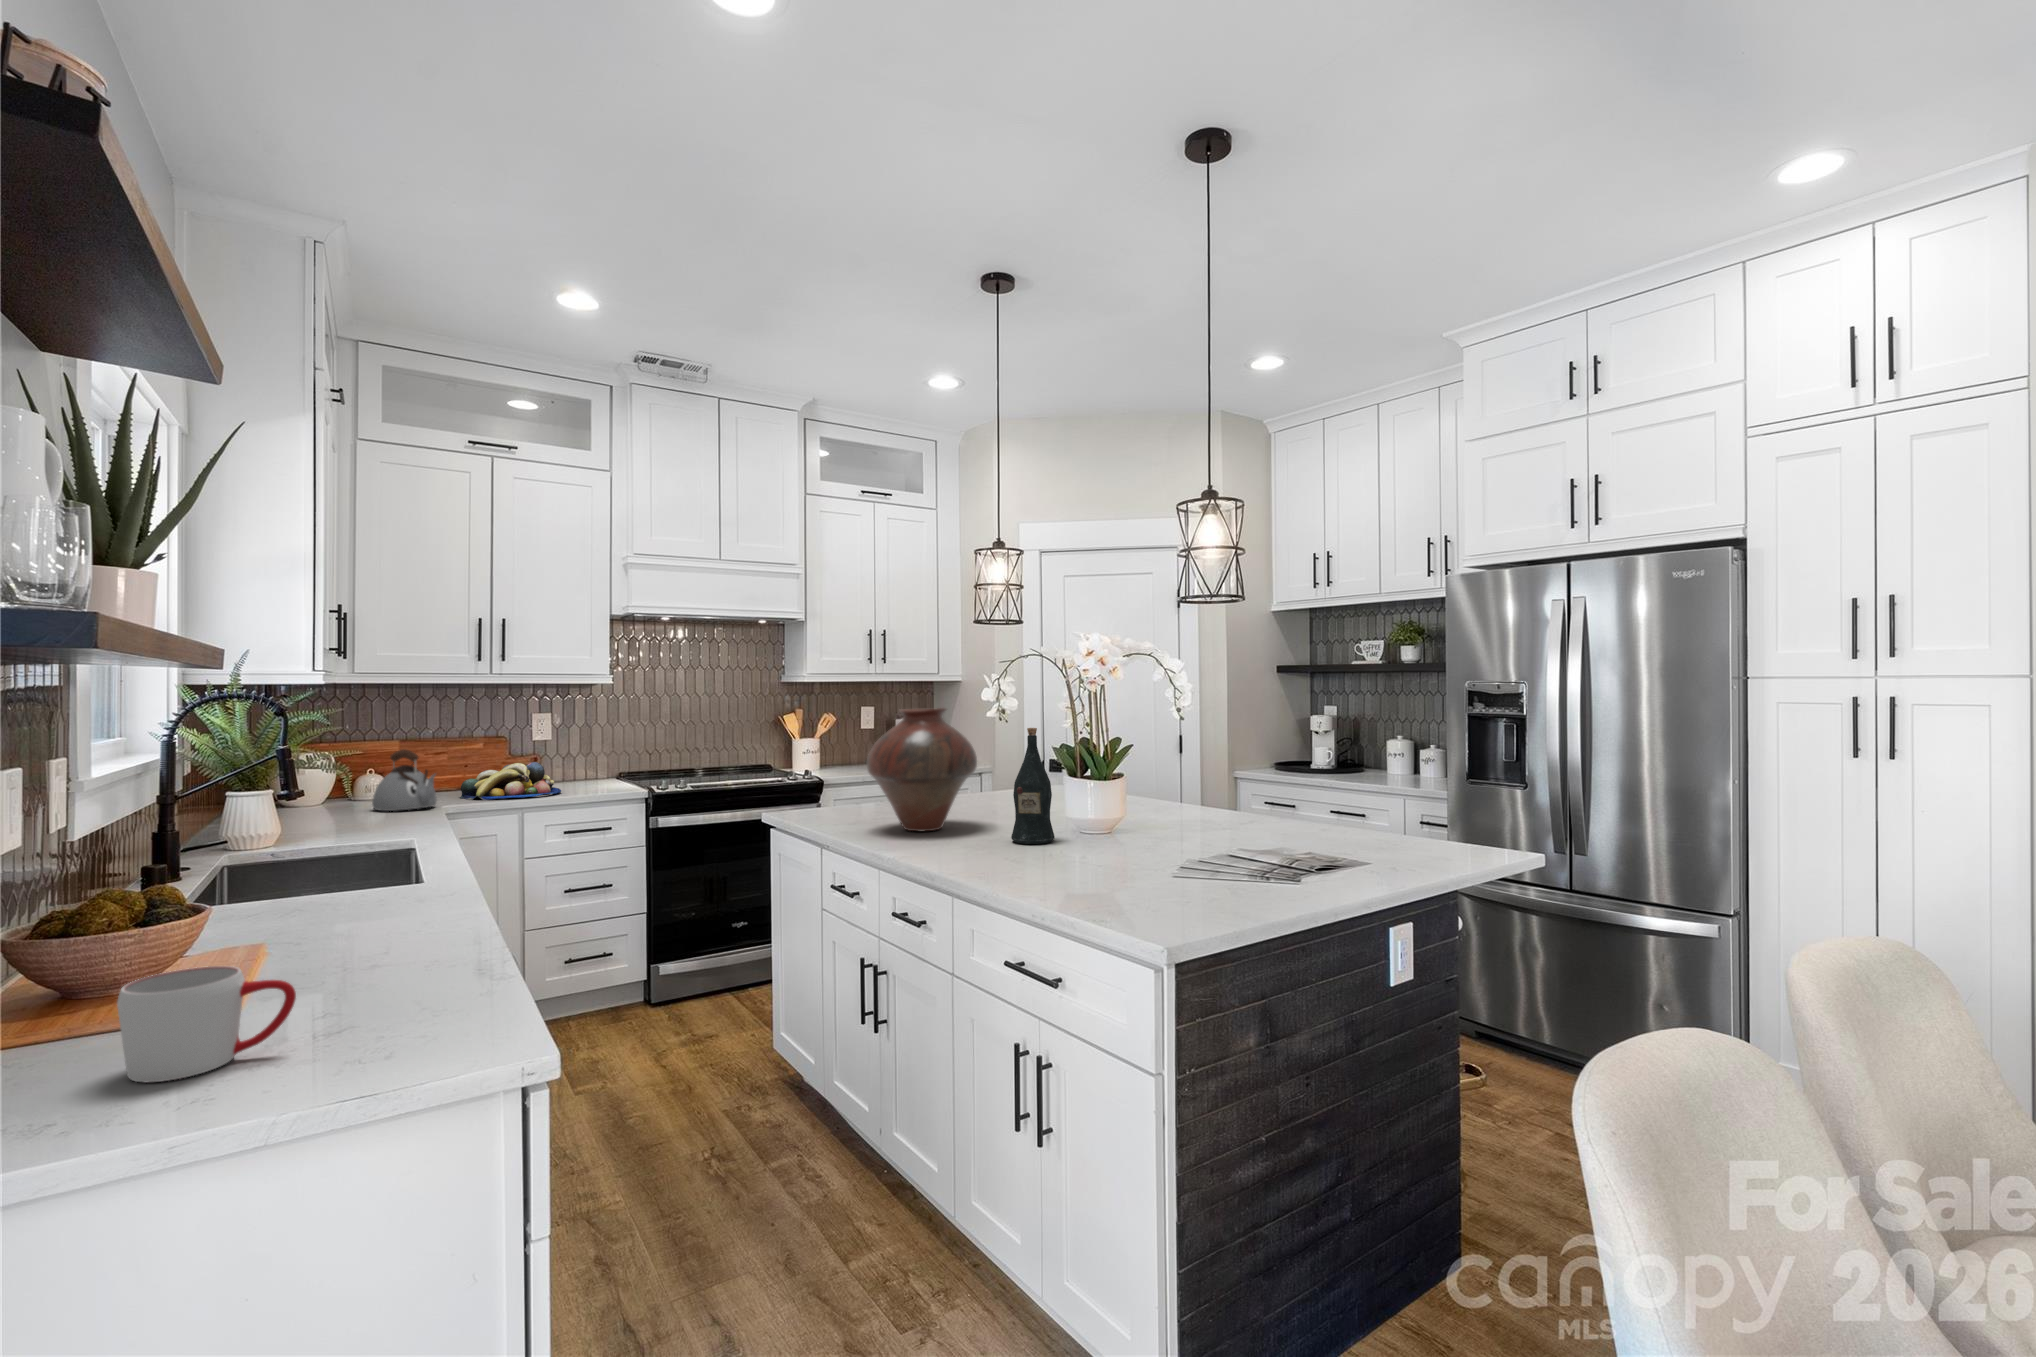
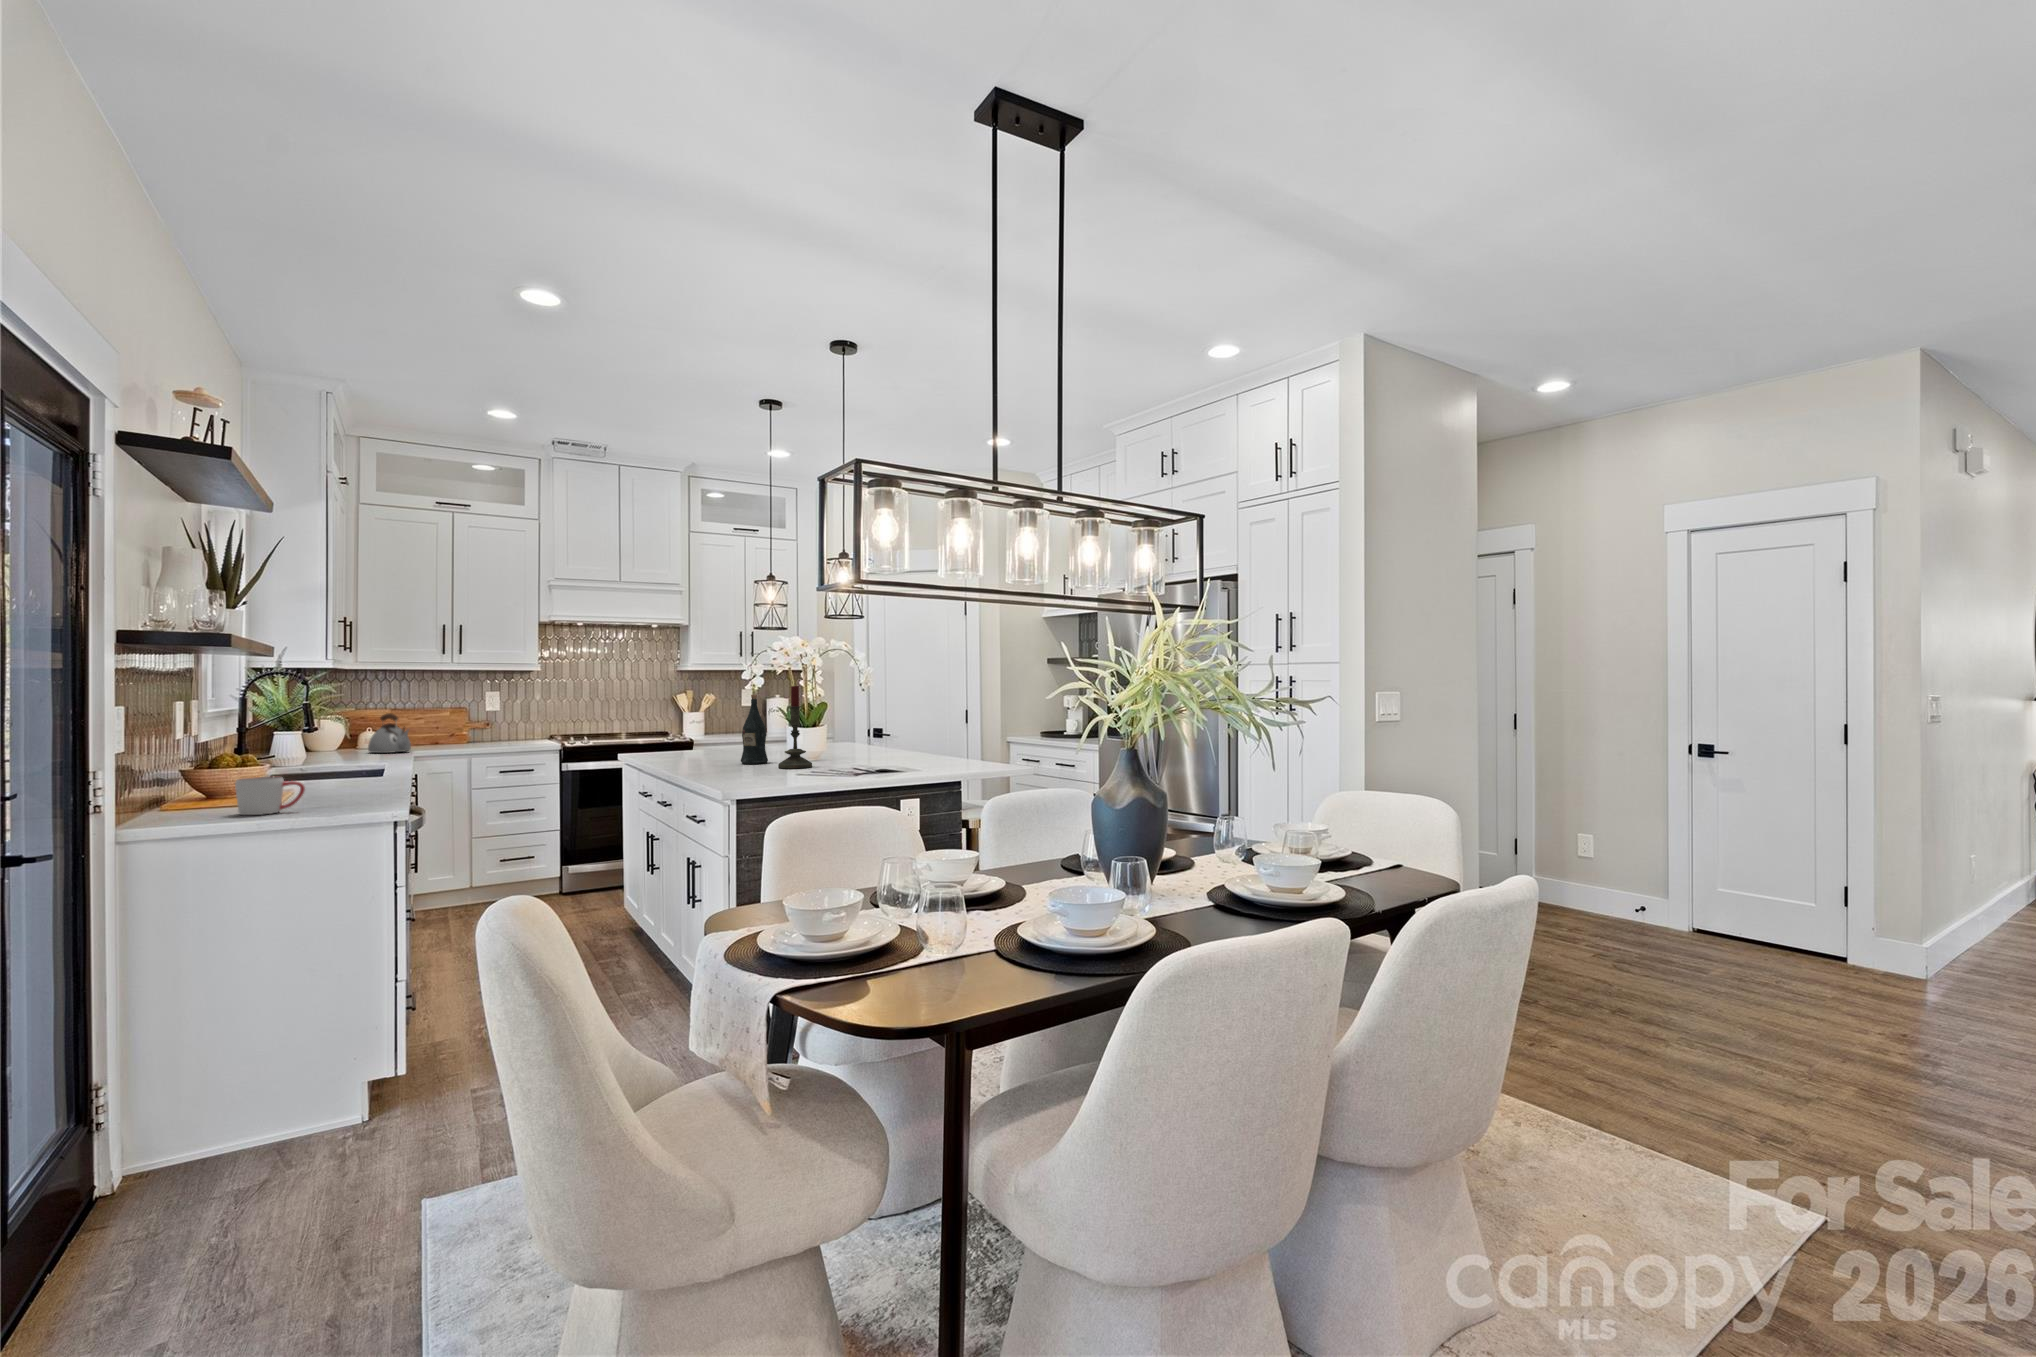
vase: present [867,708,977,831] -> none [664,684,736,760]
candle: none [1101,711,1157,859] -> present [778,685,812,769]
fruit bowl: present [460,762,561,800] -> none [429,725,502,749]

